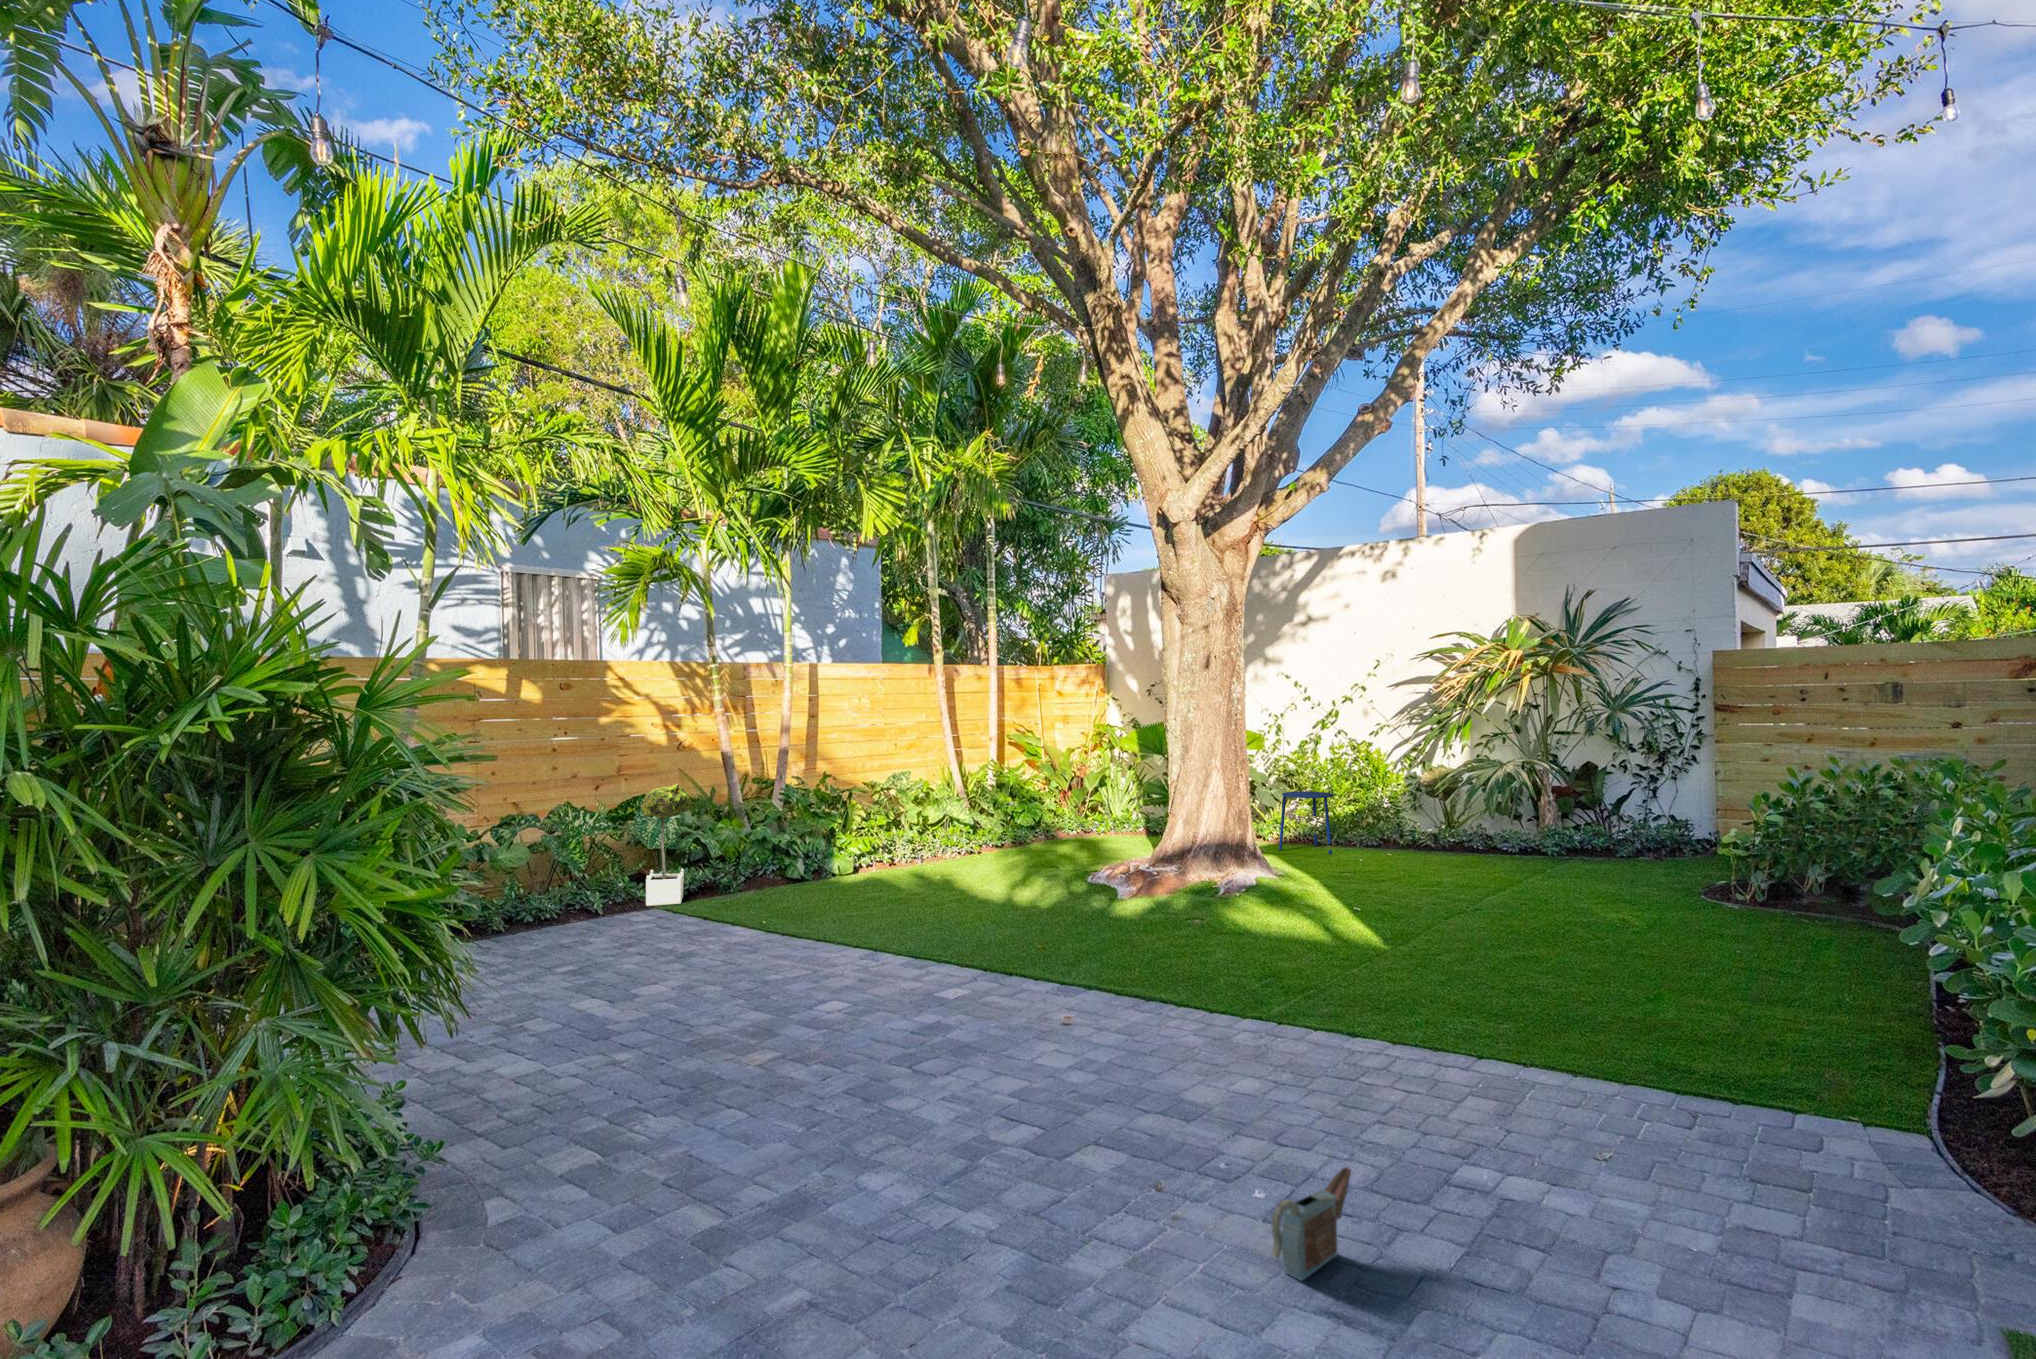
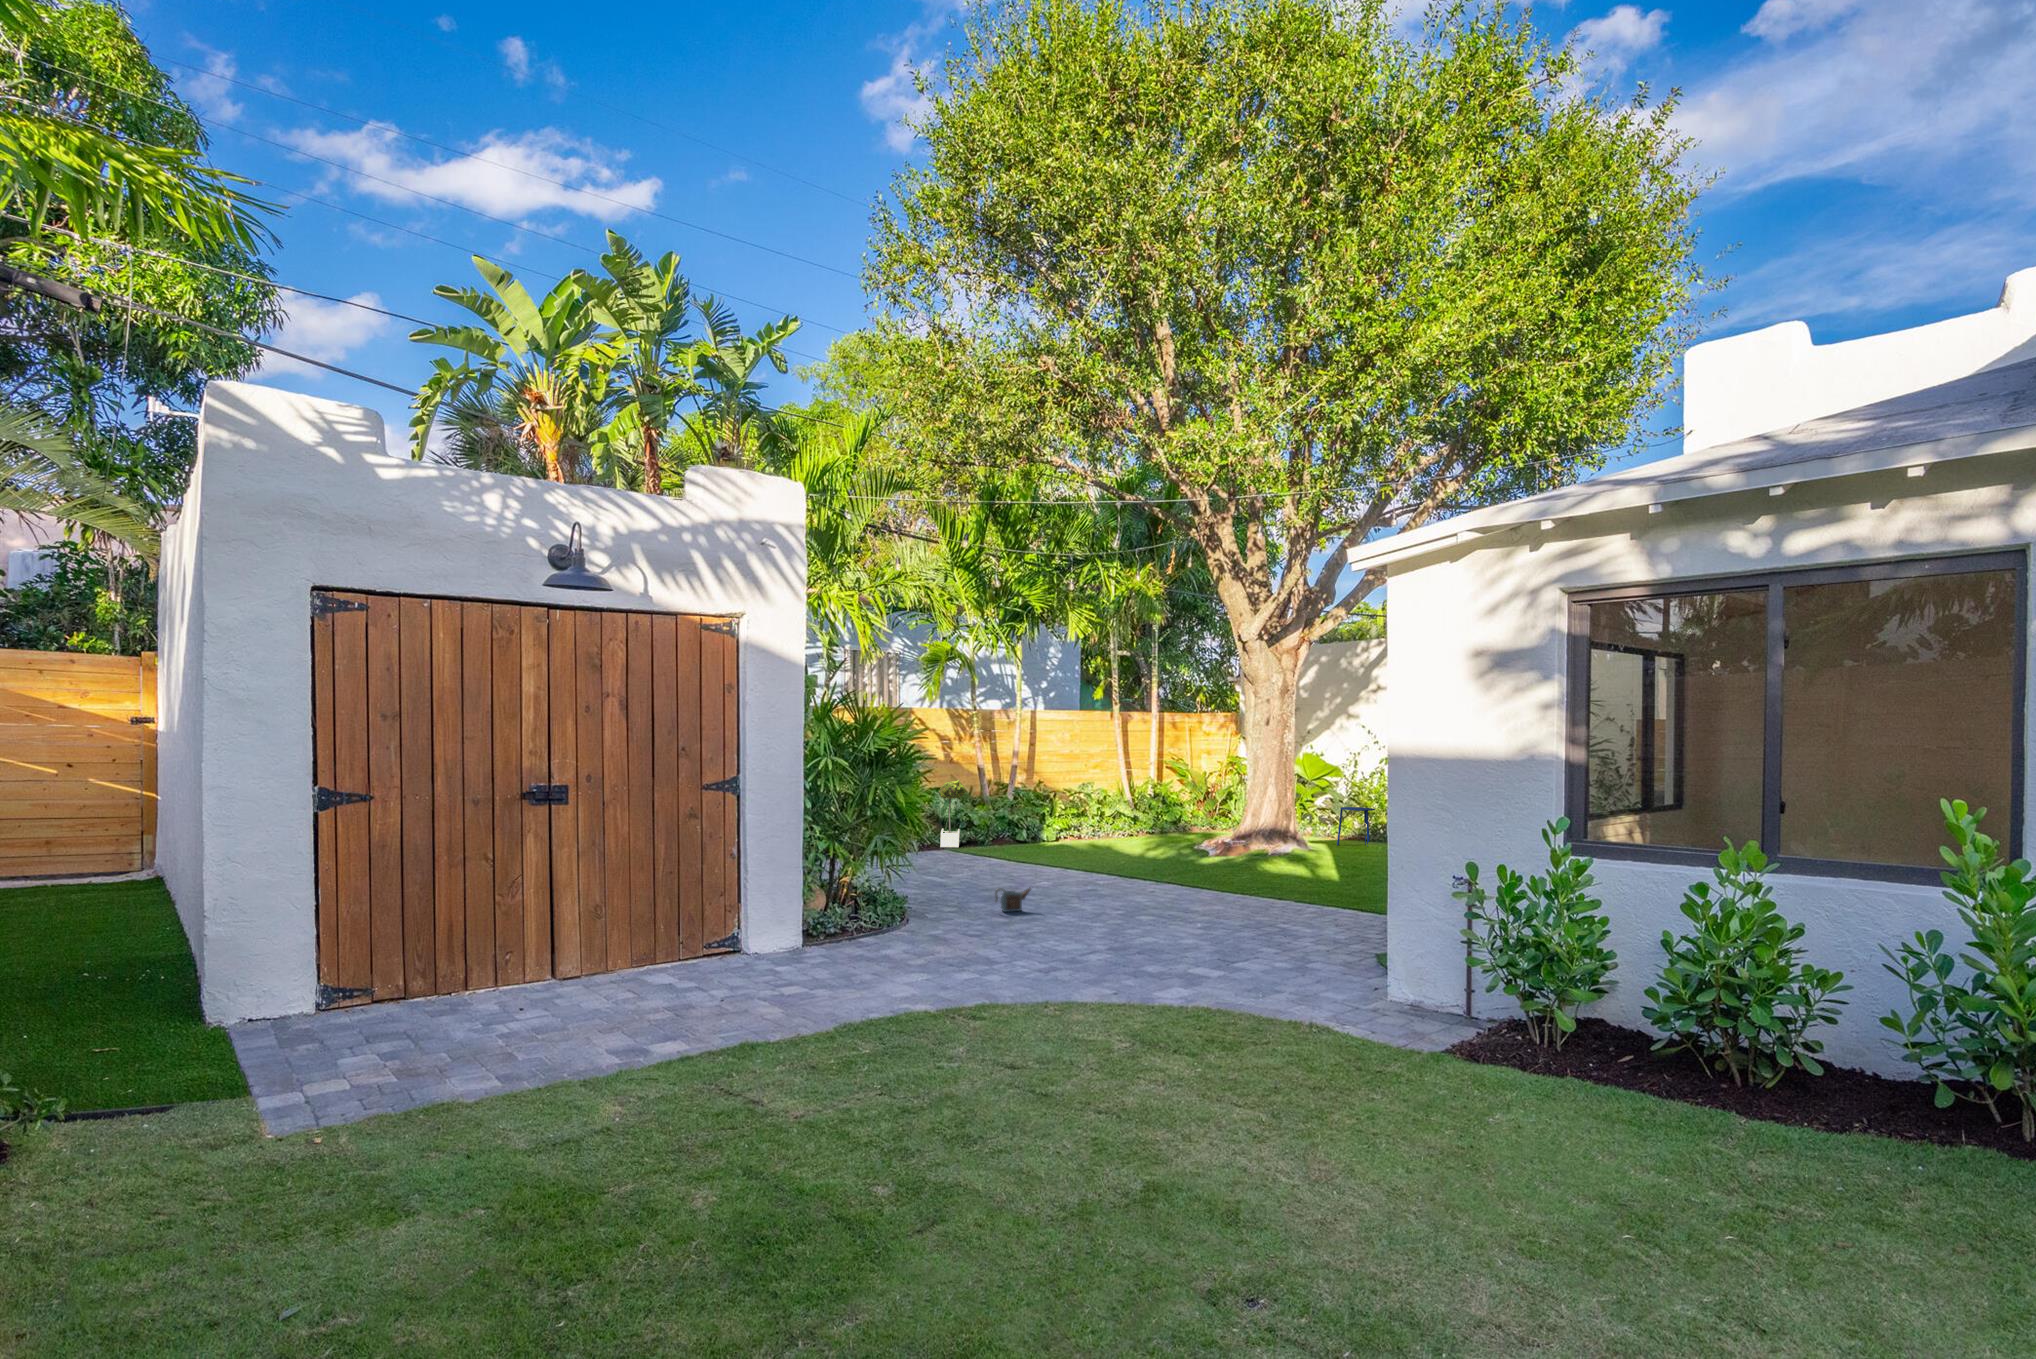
watering can: present [1271,1167,1351,1281] -> present [995,888,1031,912]

